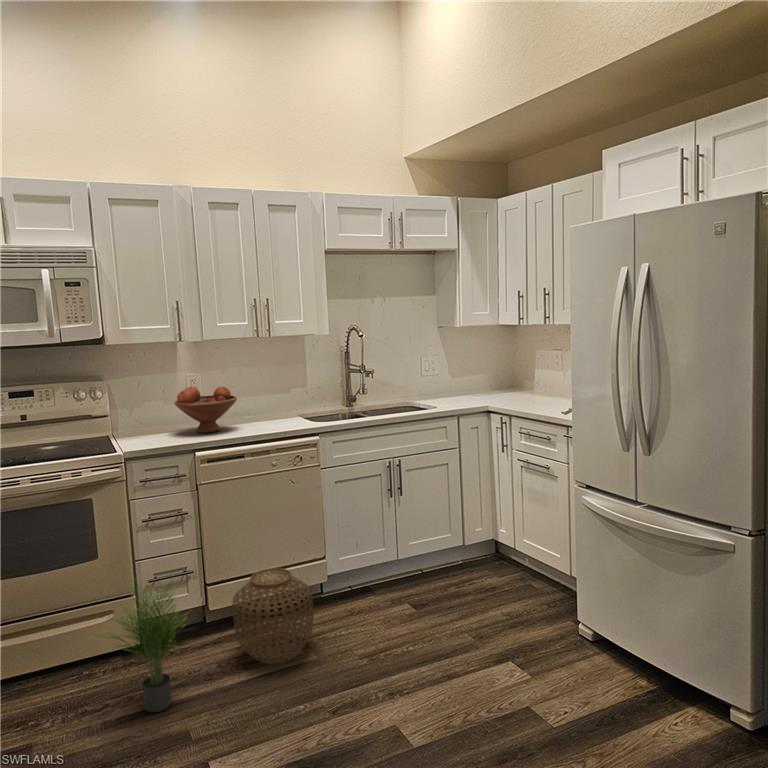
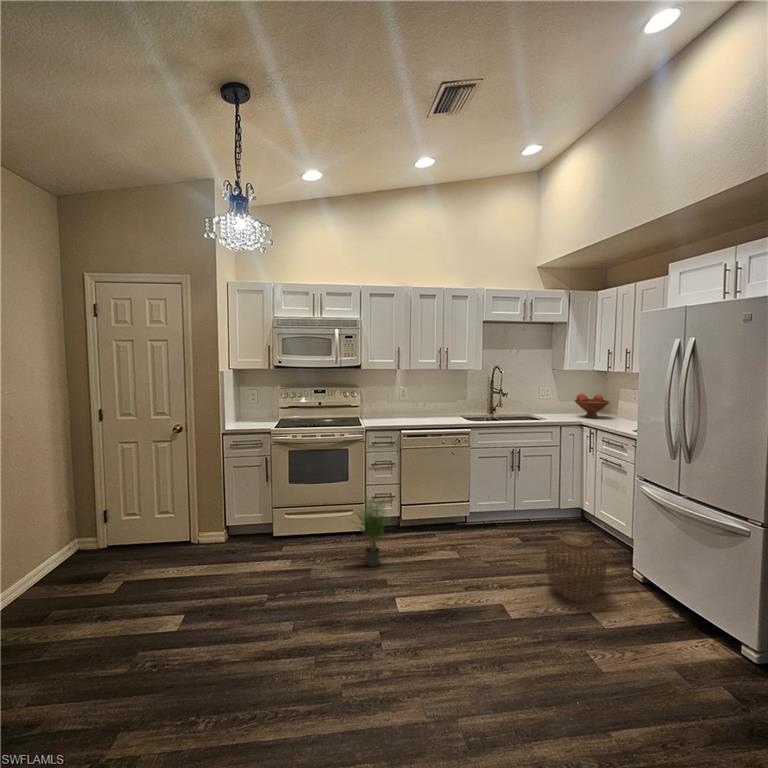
fruit bowl: present [174,387,237,433] -> present [575,394,610,418]
woven basket: present [233,568,314,664] -> present [546,533,606,602]

